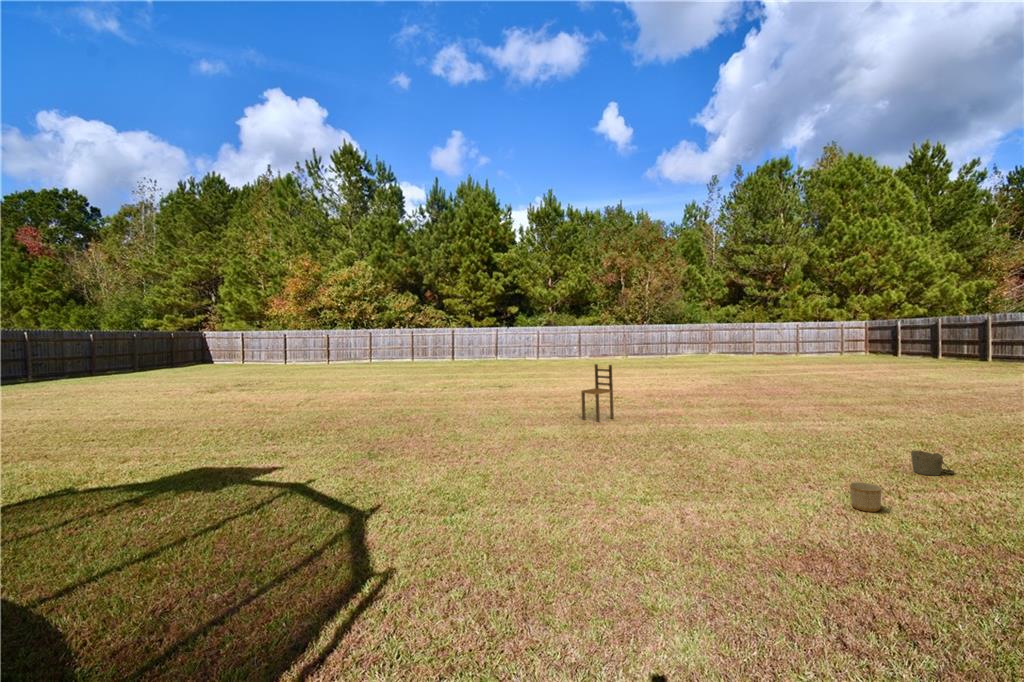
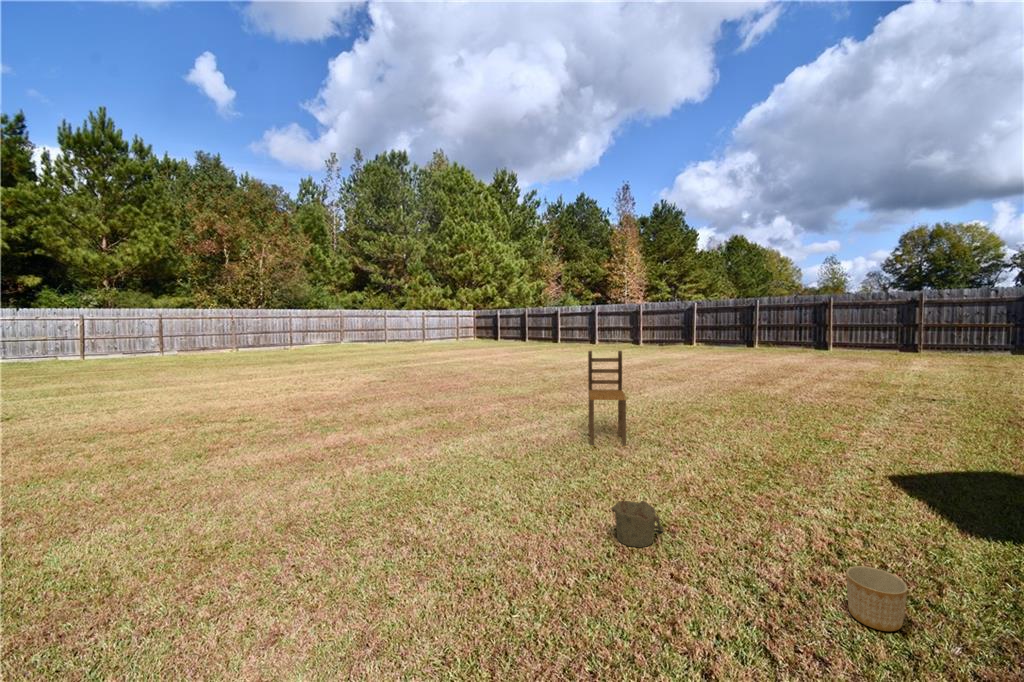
chair: present [581,364,614,422] -> present [588,351,626,446]
bucket: present [911,451,955,476] -> present [611,501,664,547]

